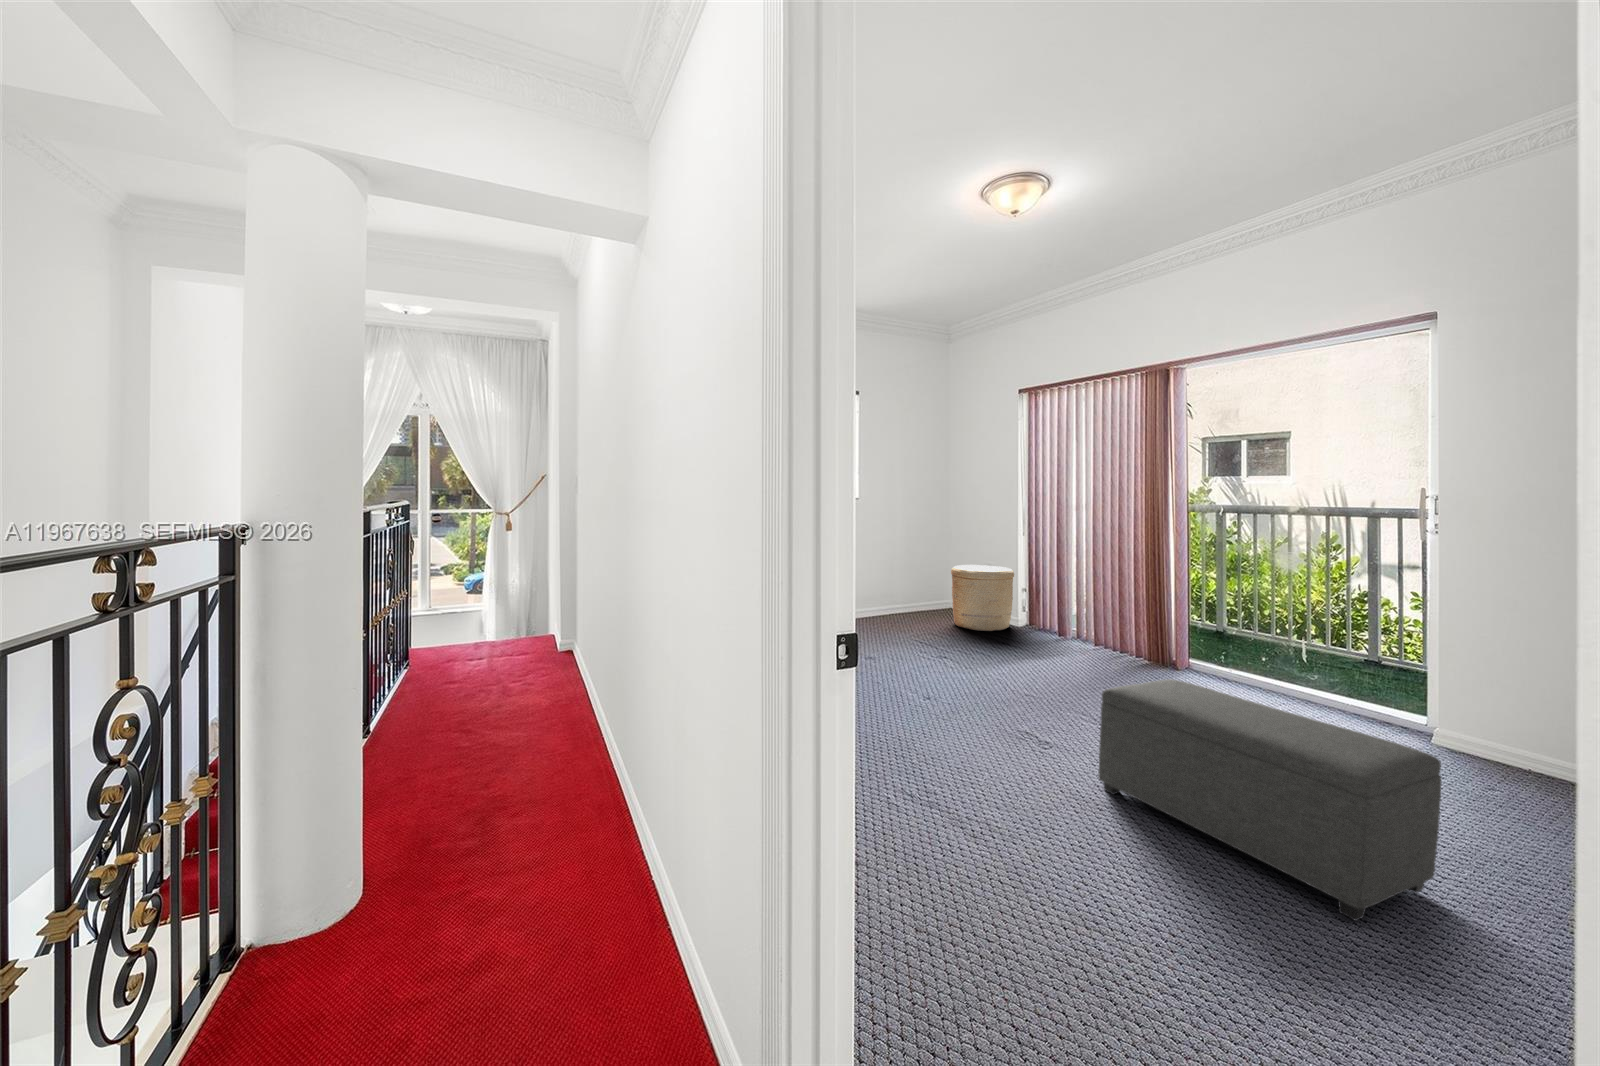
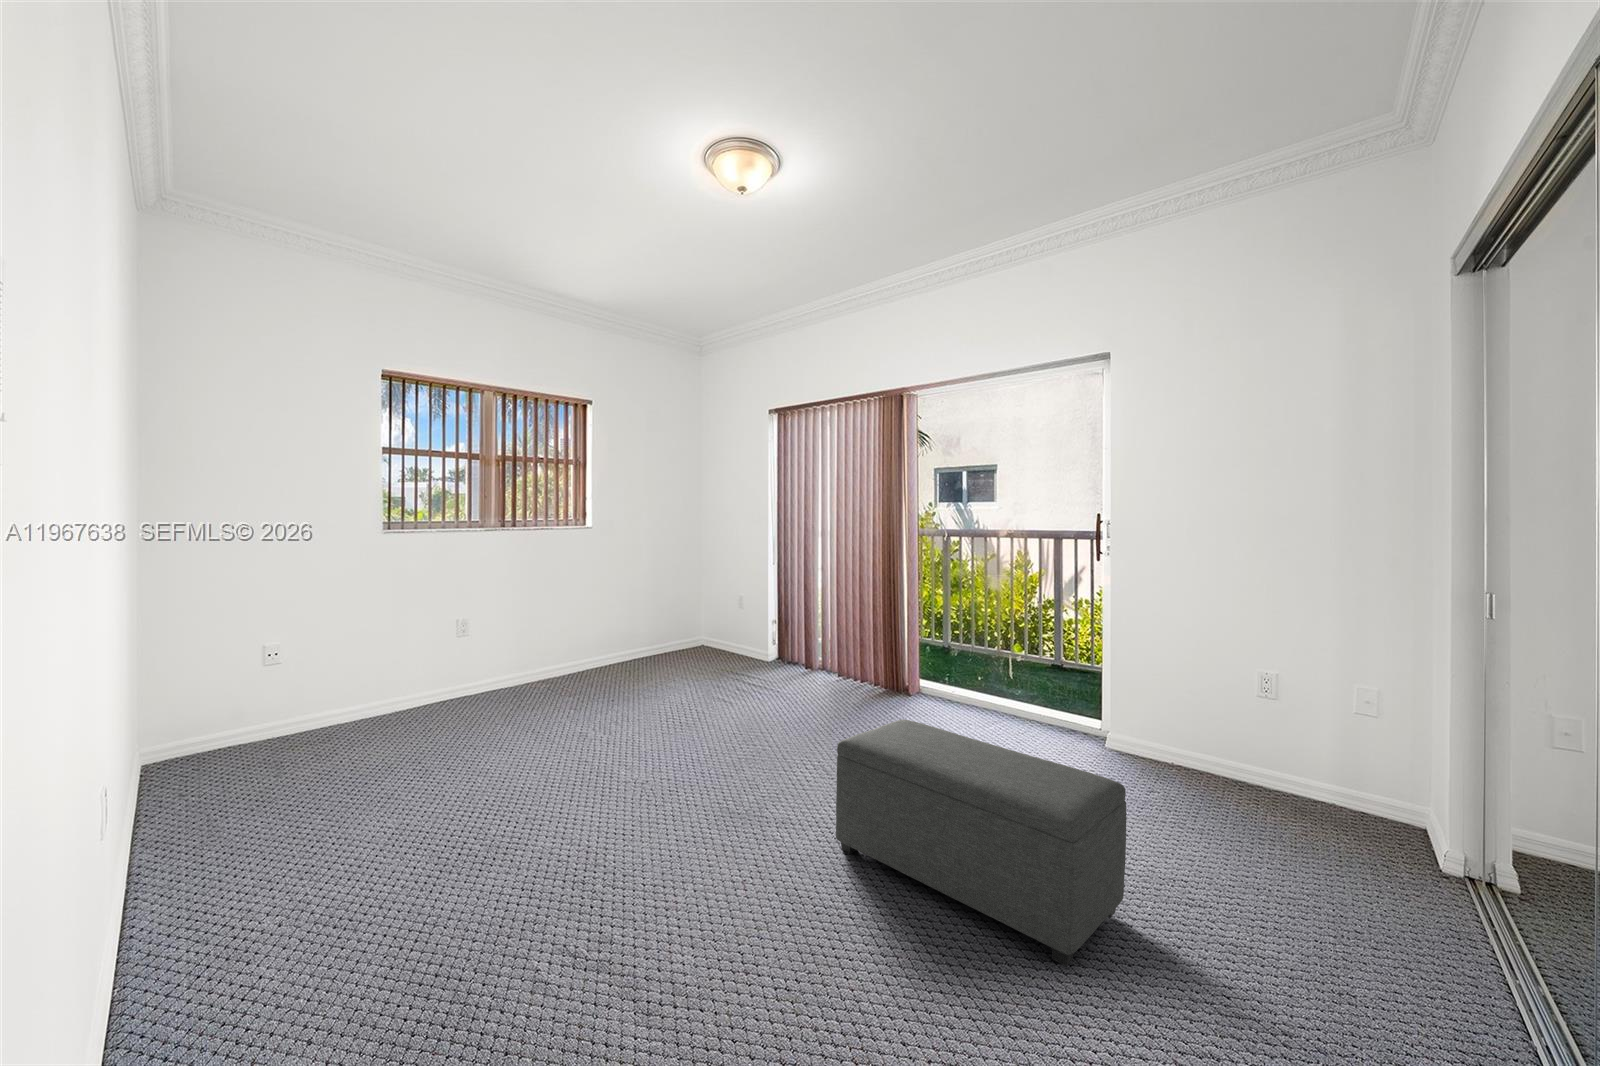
basket: present [951,565,1014,631] -> none [697,594,762,665]

